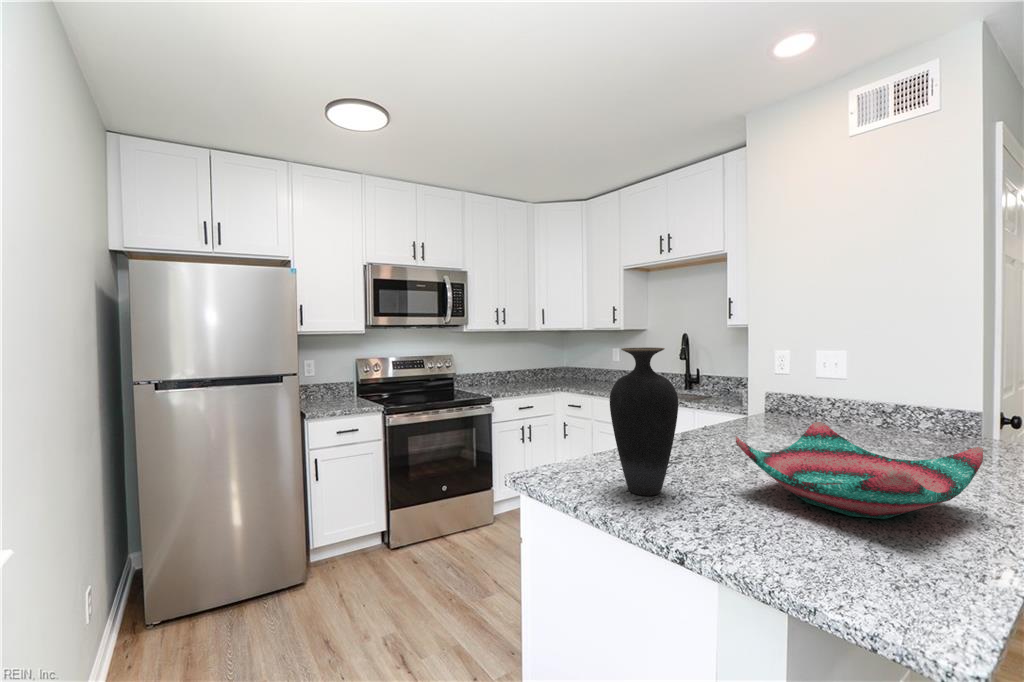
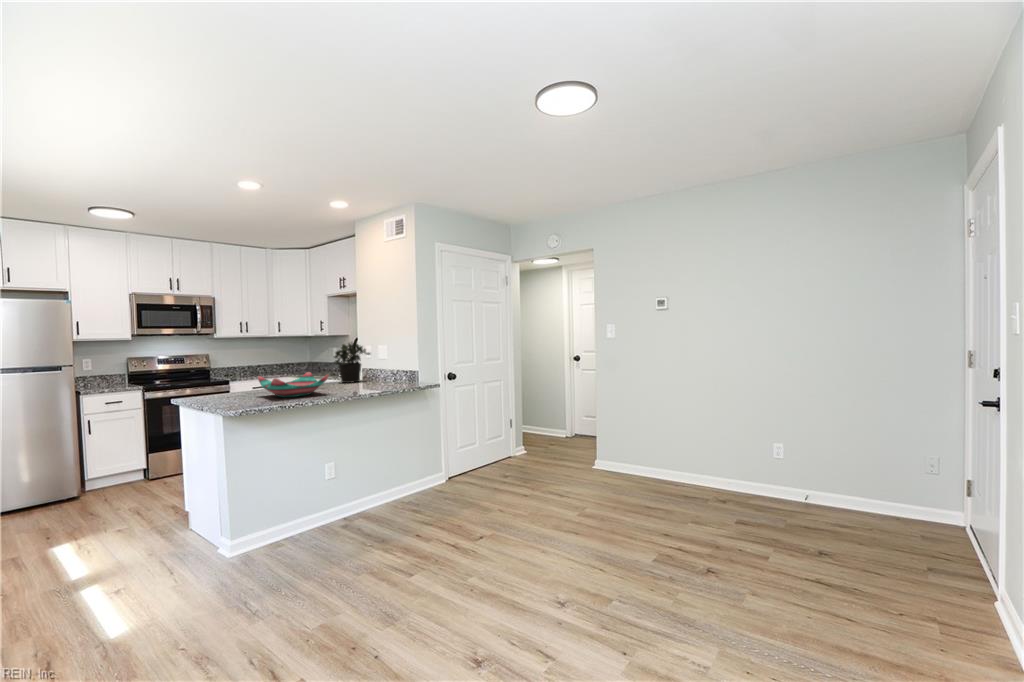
potted plant: none [765,339,844,434] -> present [334,341,370,383]
vase: present [610,347,678,496] -> none [208,345,236,398]

